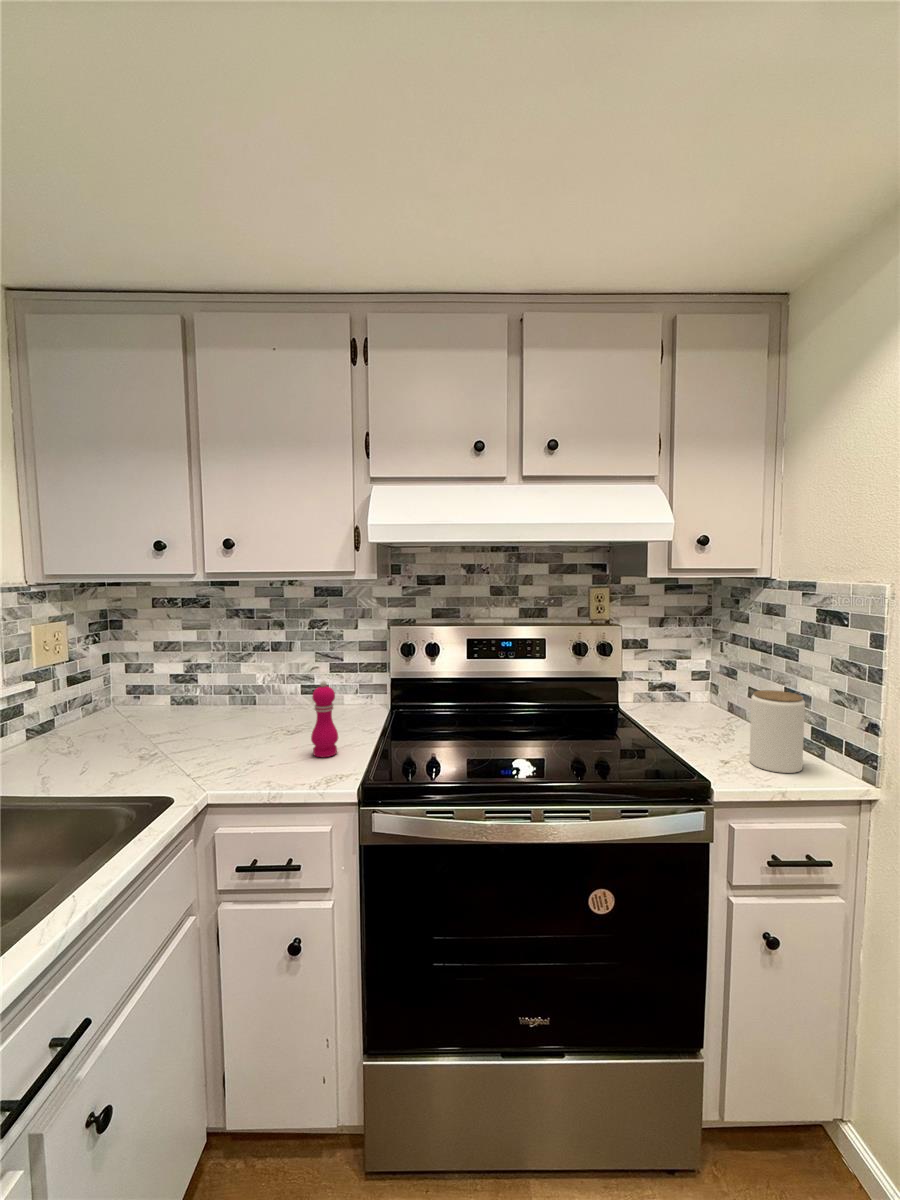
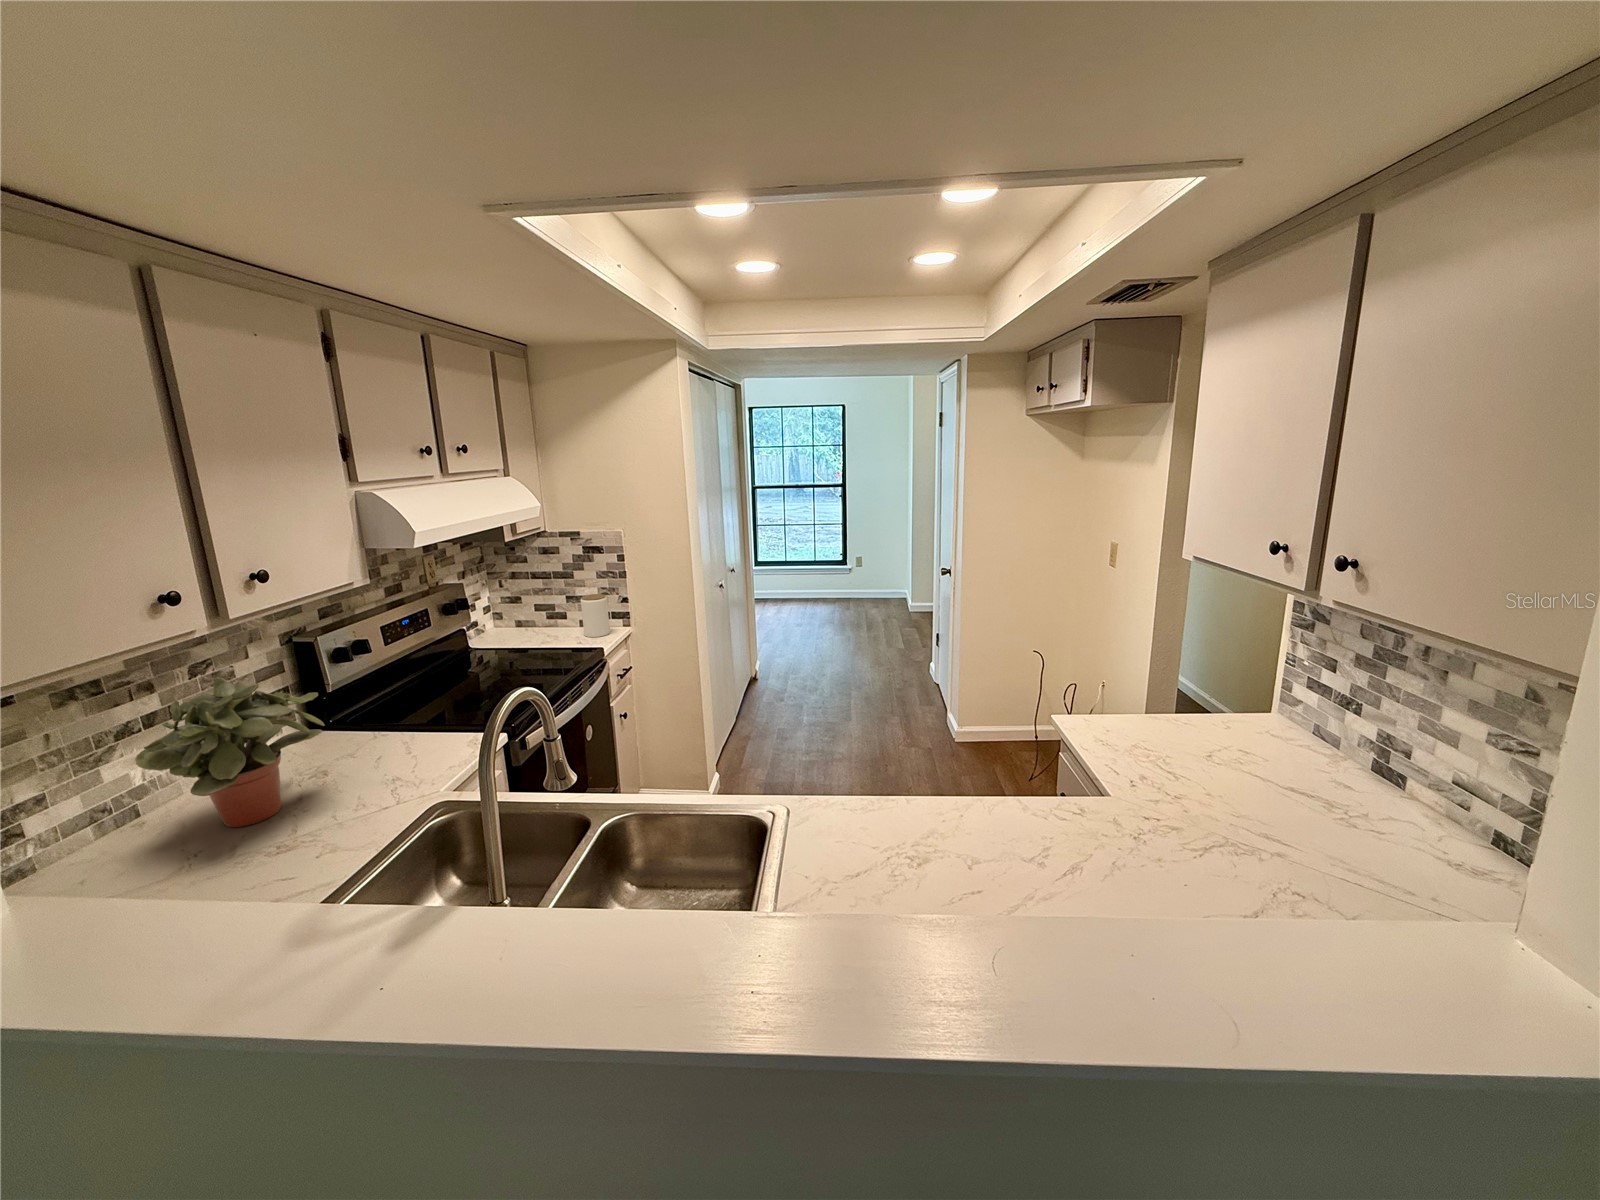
potted plant: none [165,619,291,736] -> present [135,677,325,827]
pepper mill: present [311,681,338,757] -> none [399,686,433,755]

